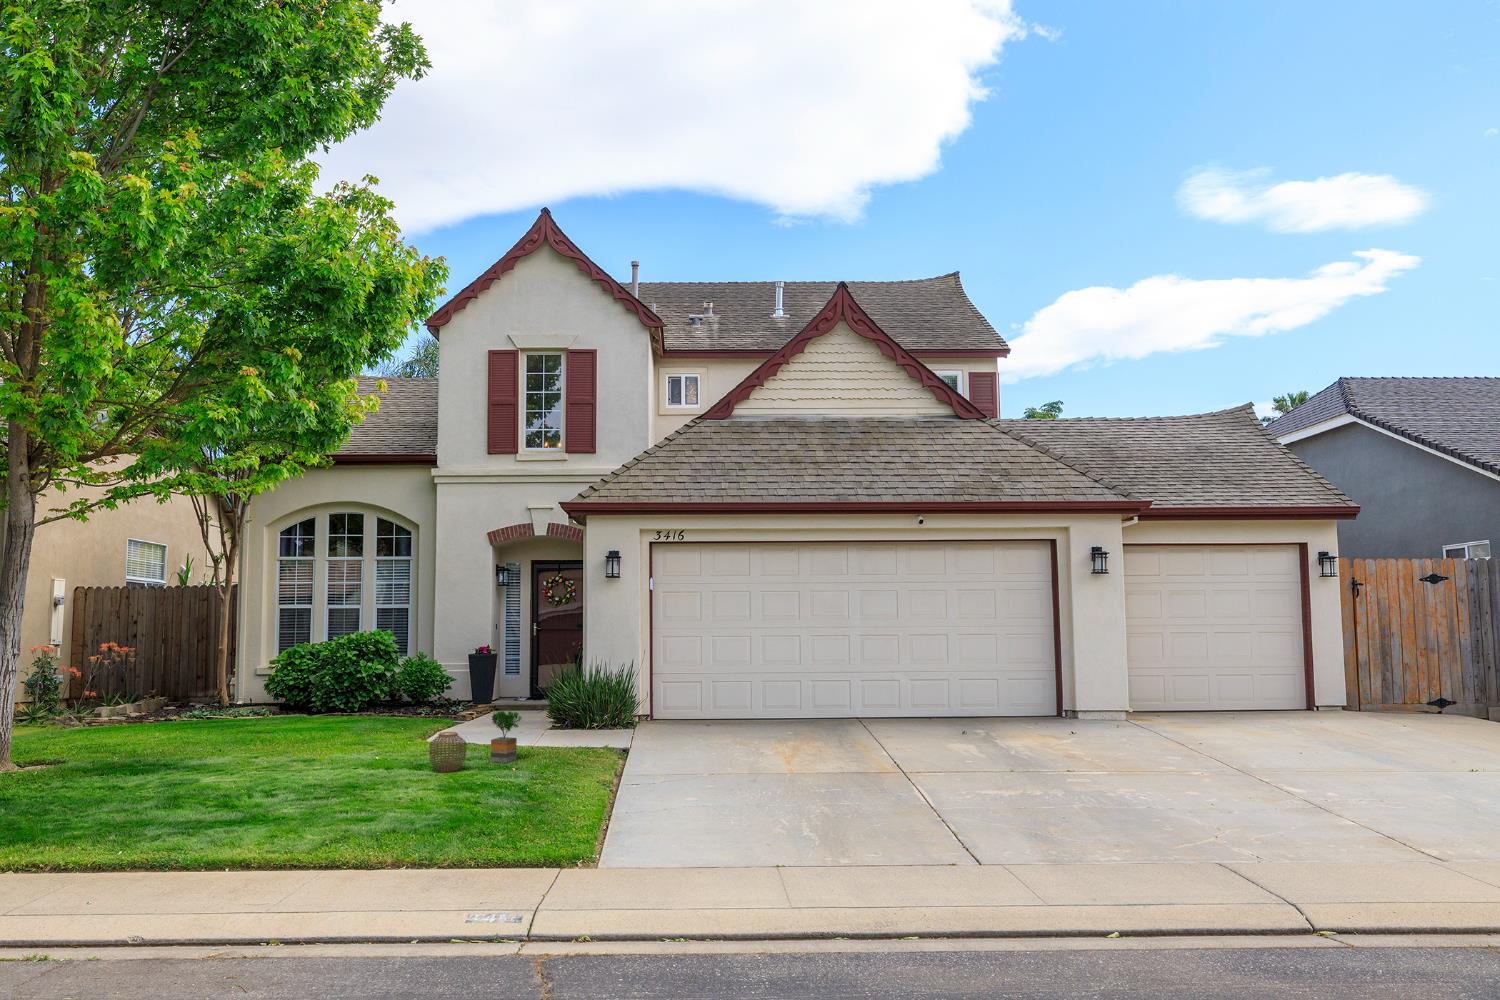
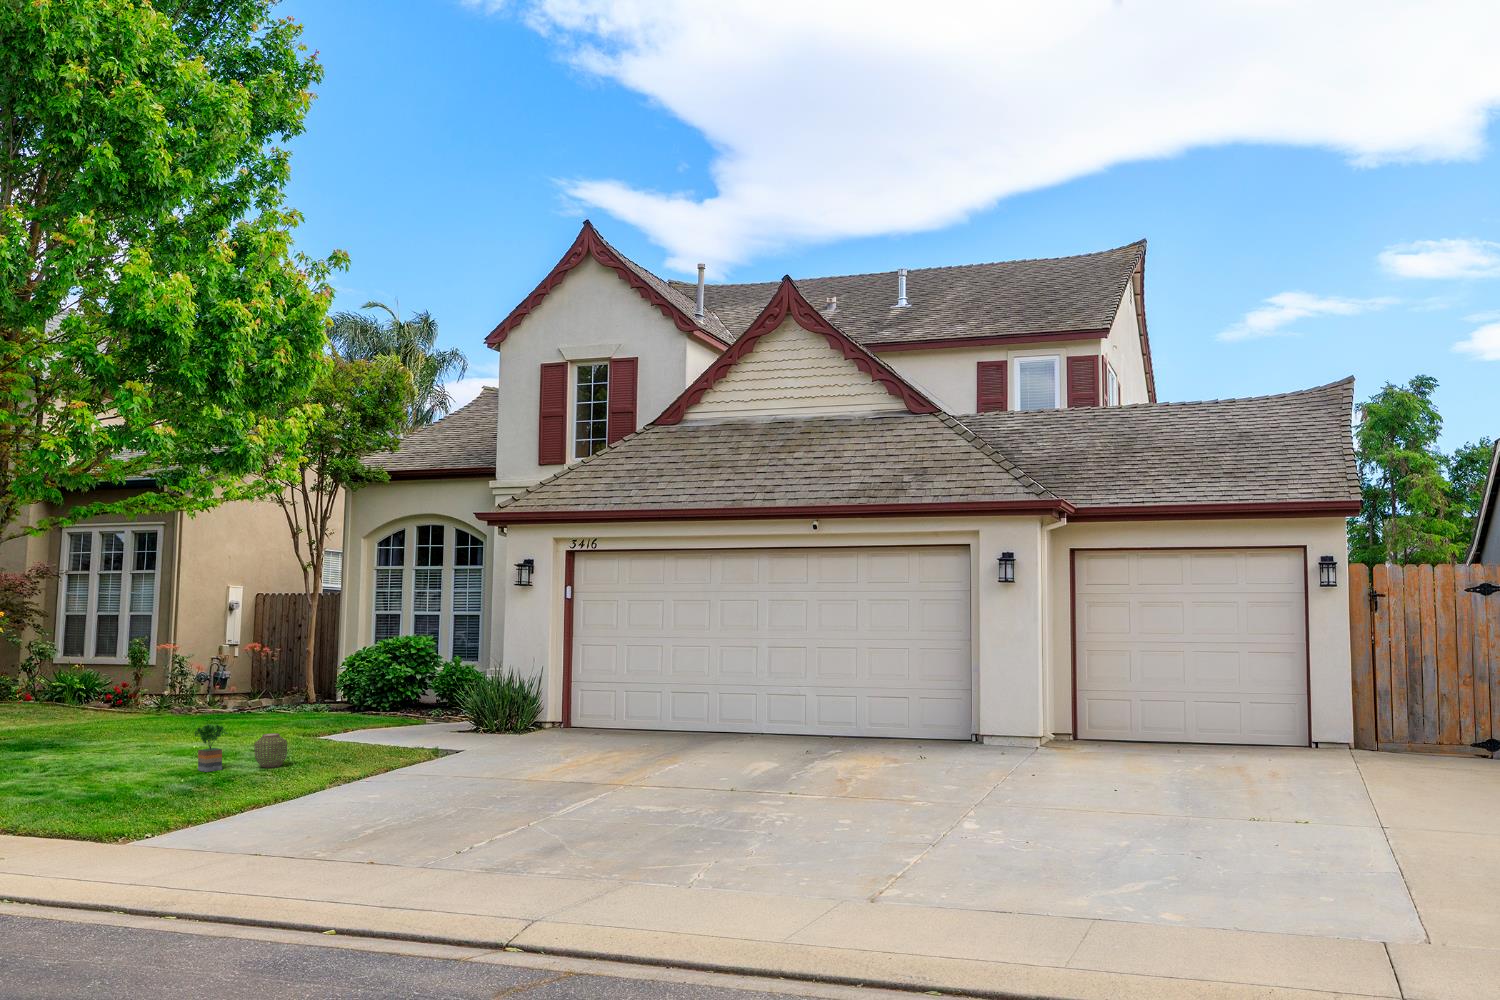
potted tree: present [491,711,522,763] -> present [194,724,228,772]

